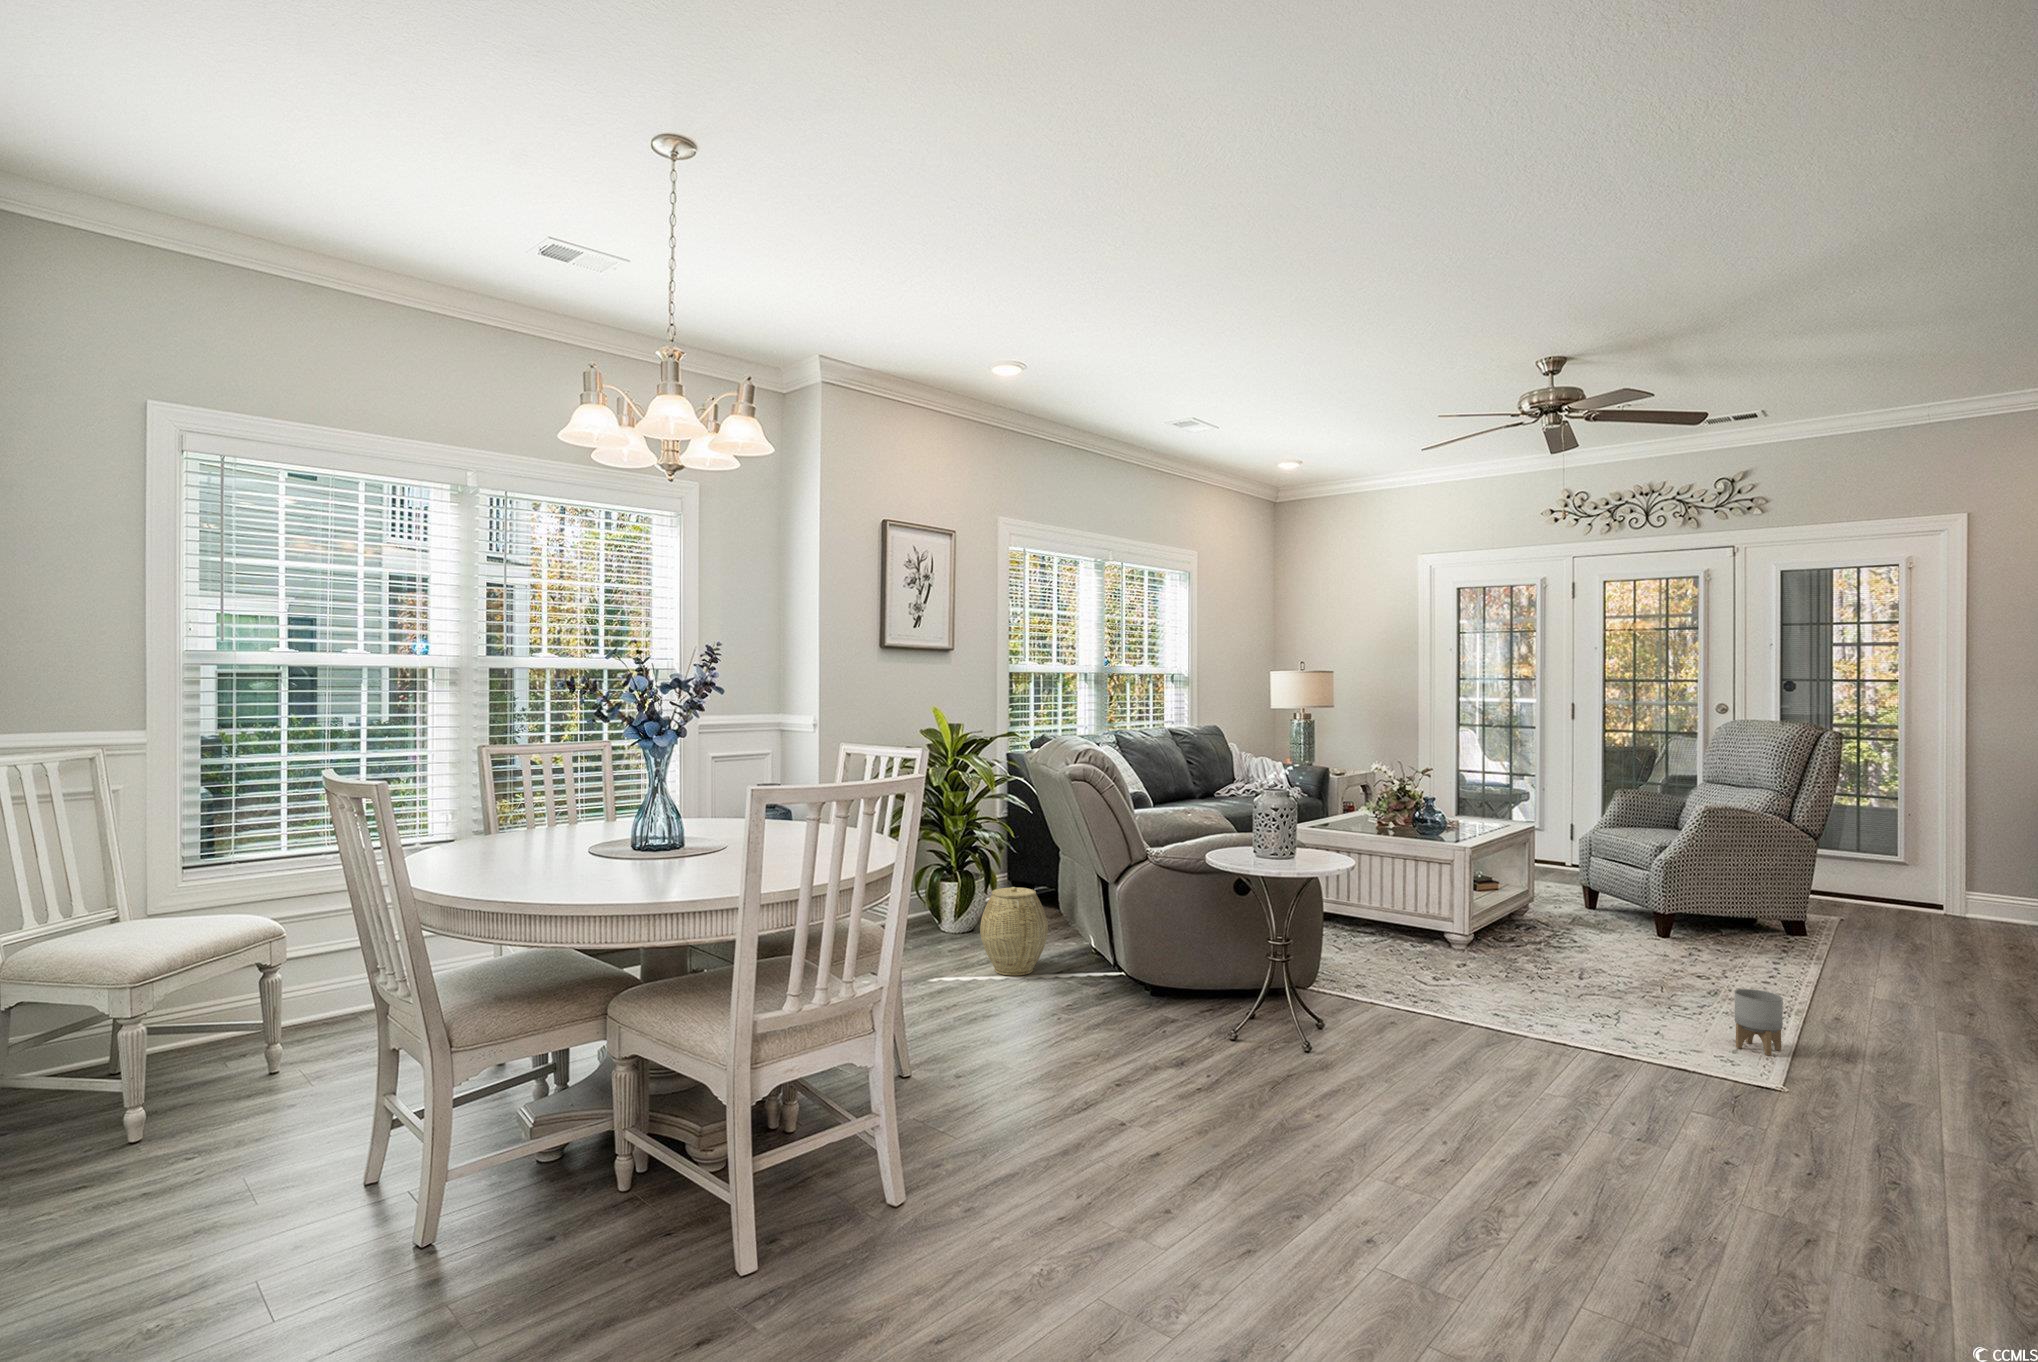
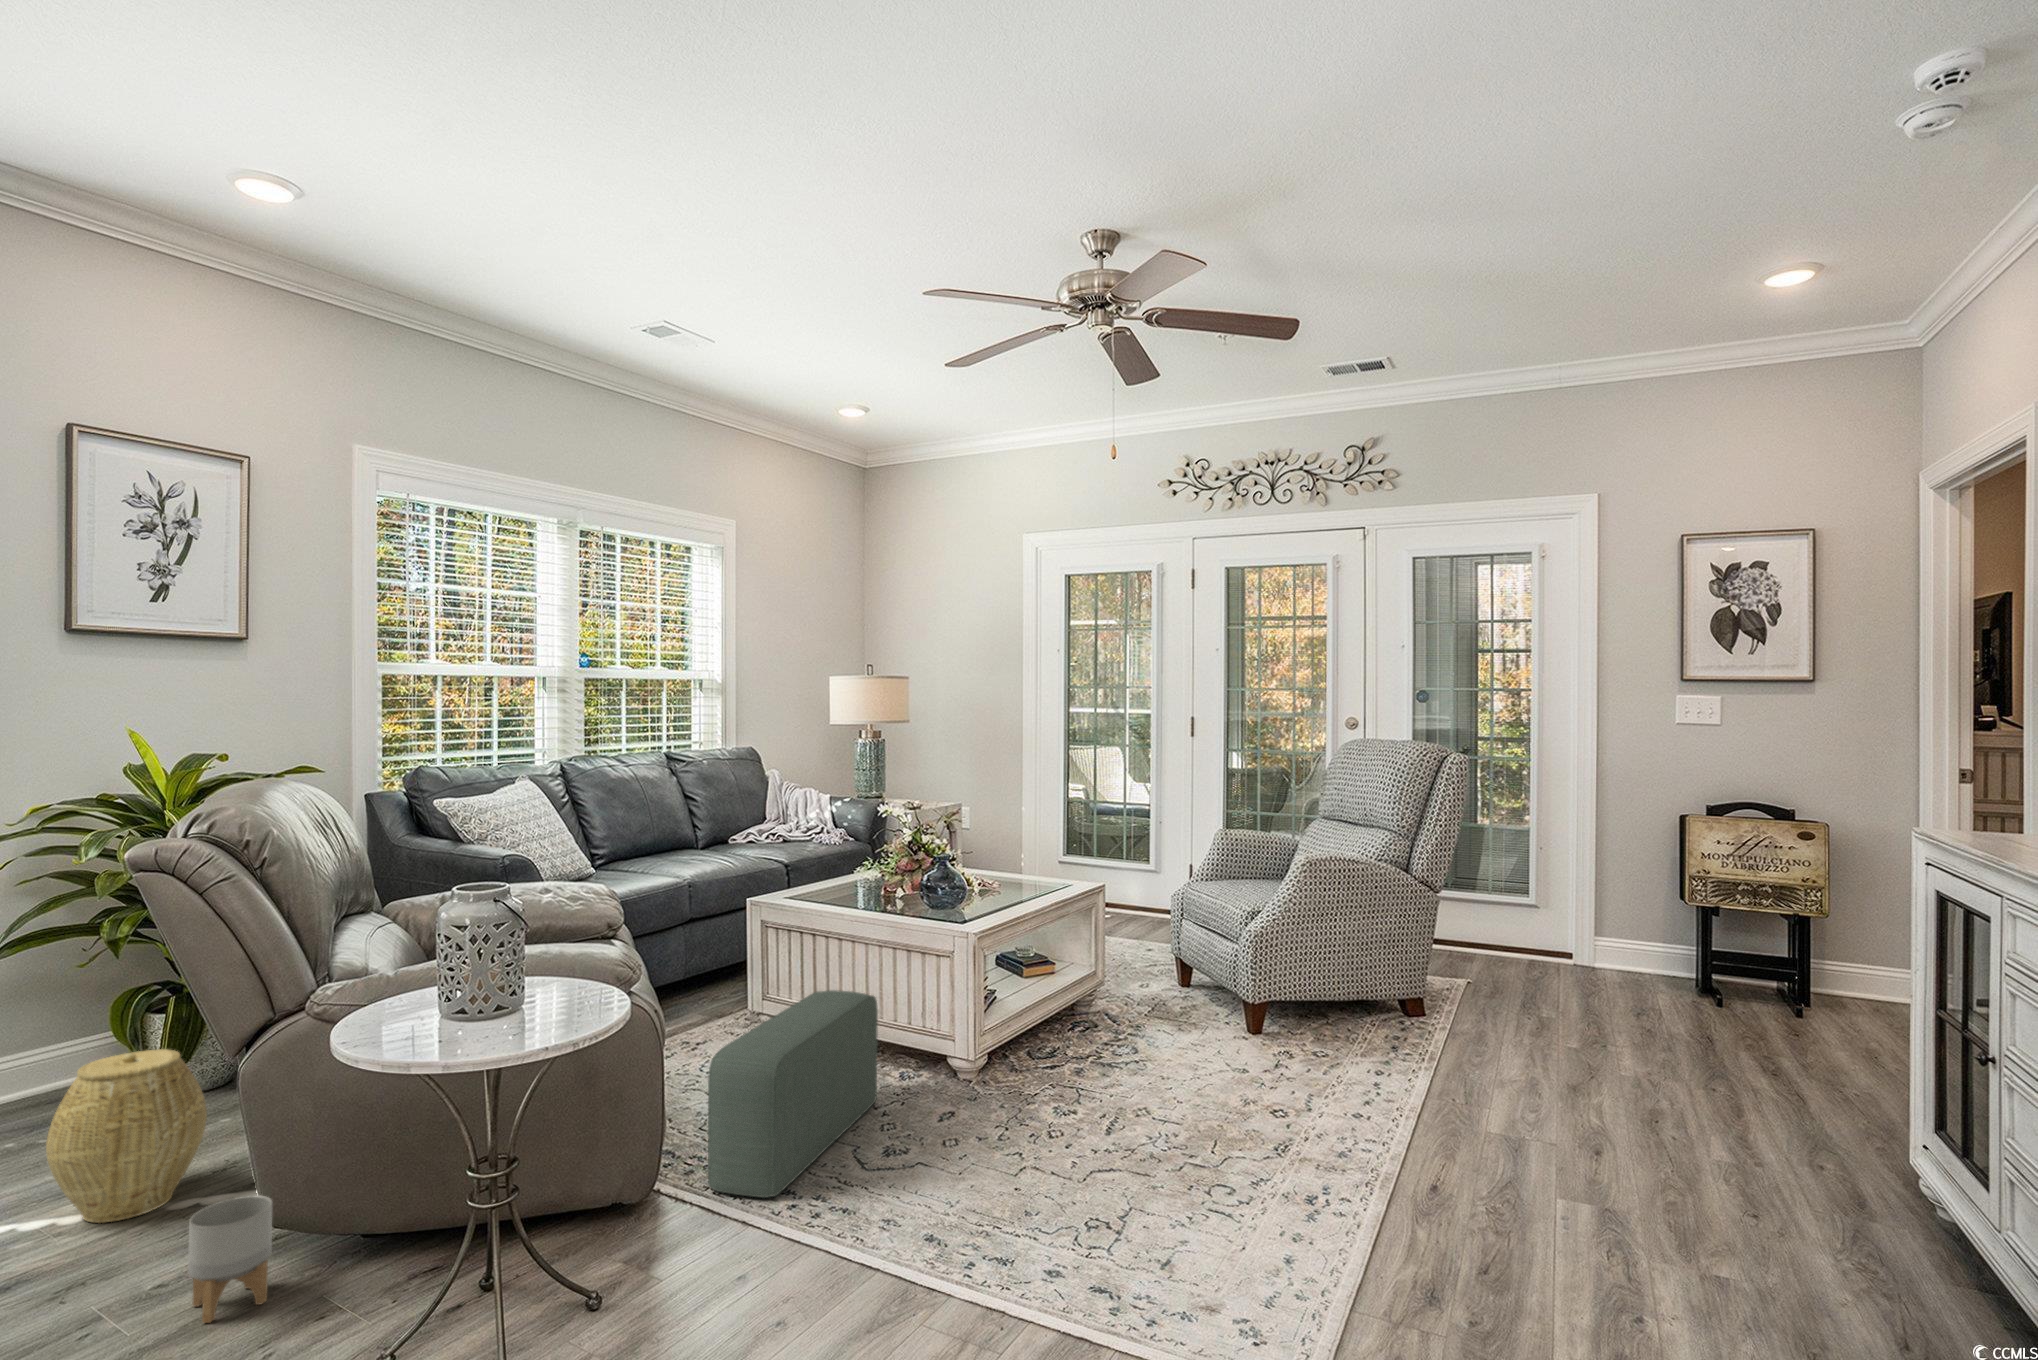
pouf: none [1340,881,1409,990] -> present [708,990,878,1198]
planter: present [1735,989,1783,1055] -> present [188,1195,272,1323]

